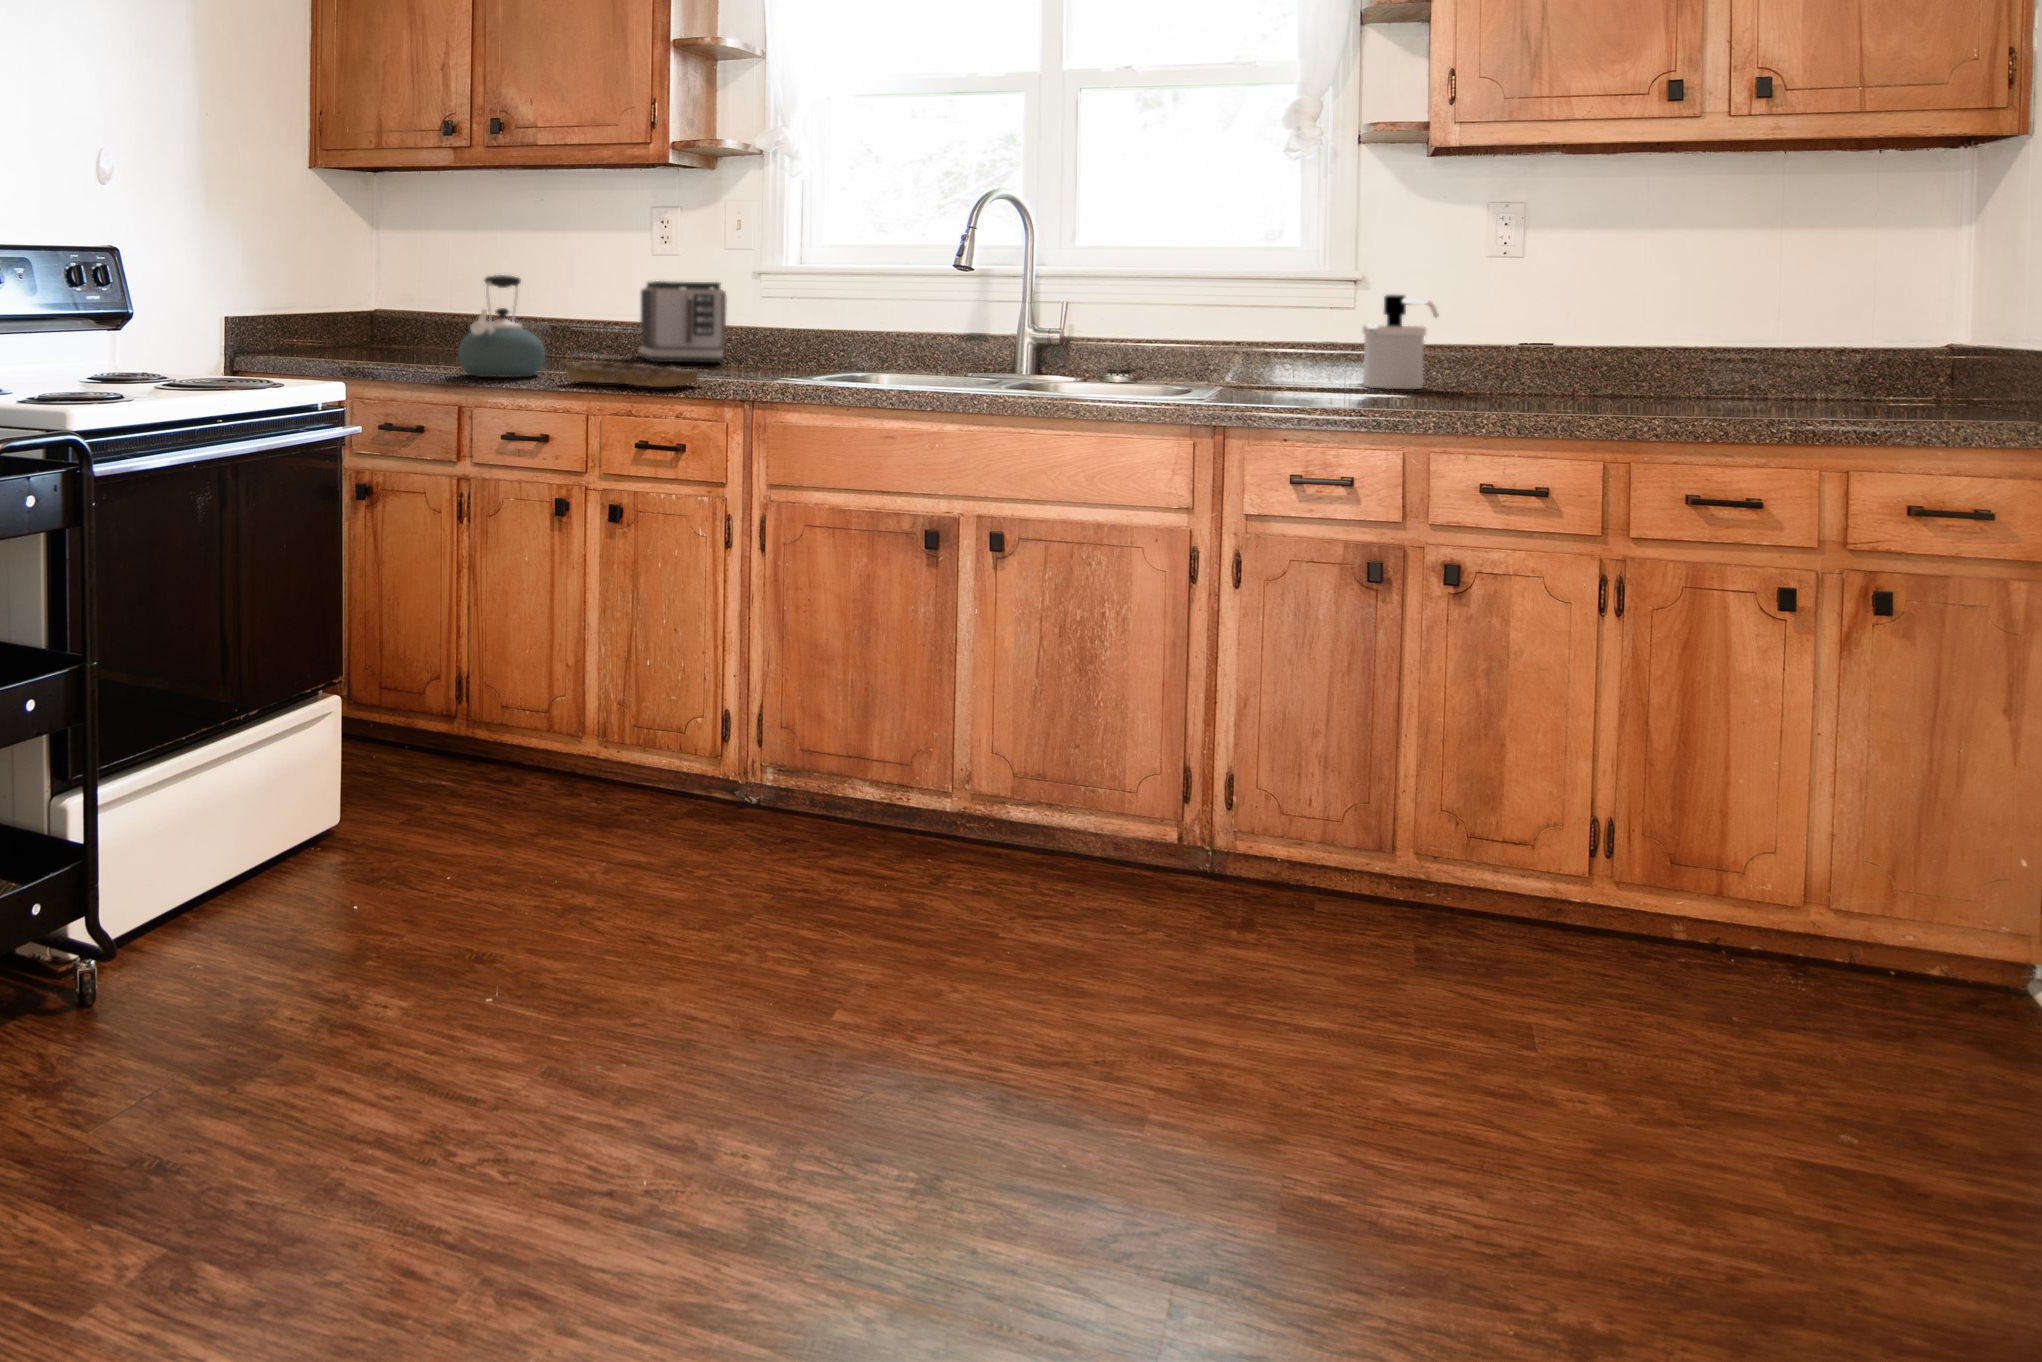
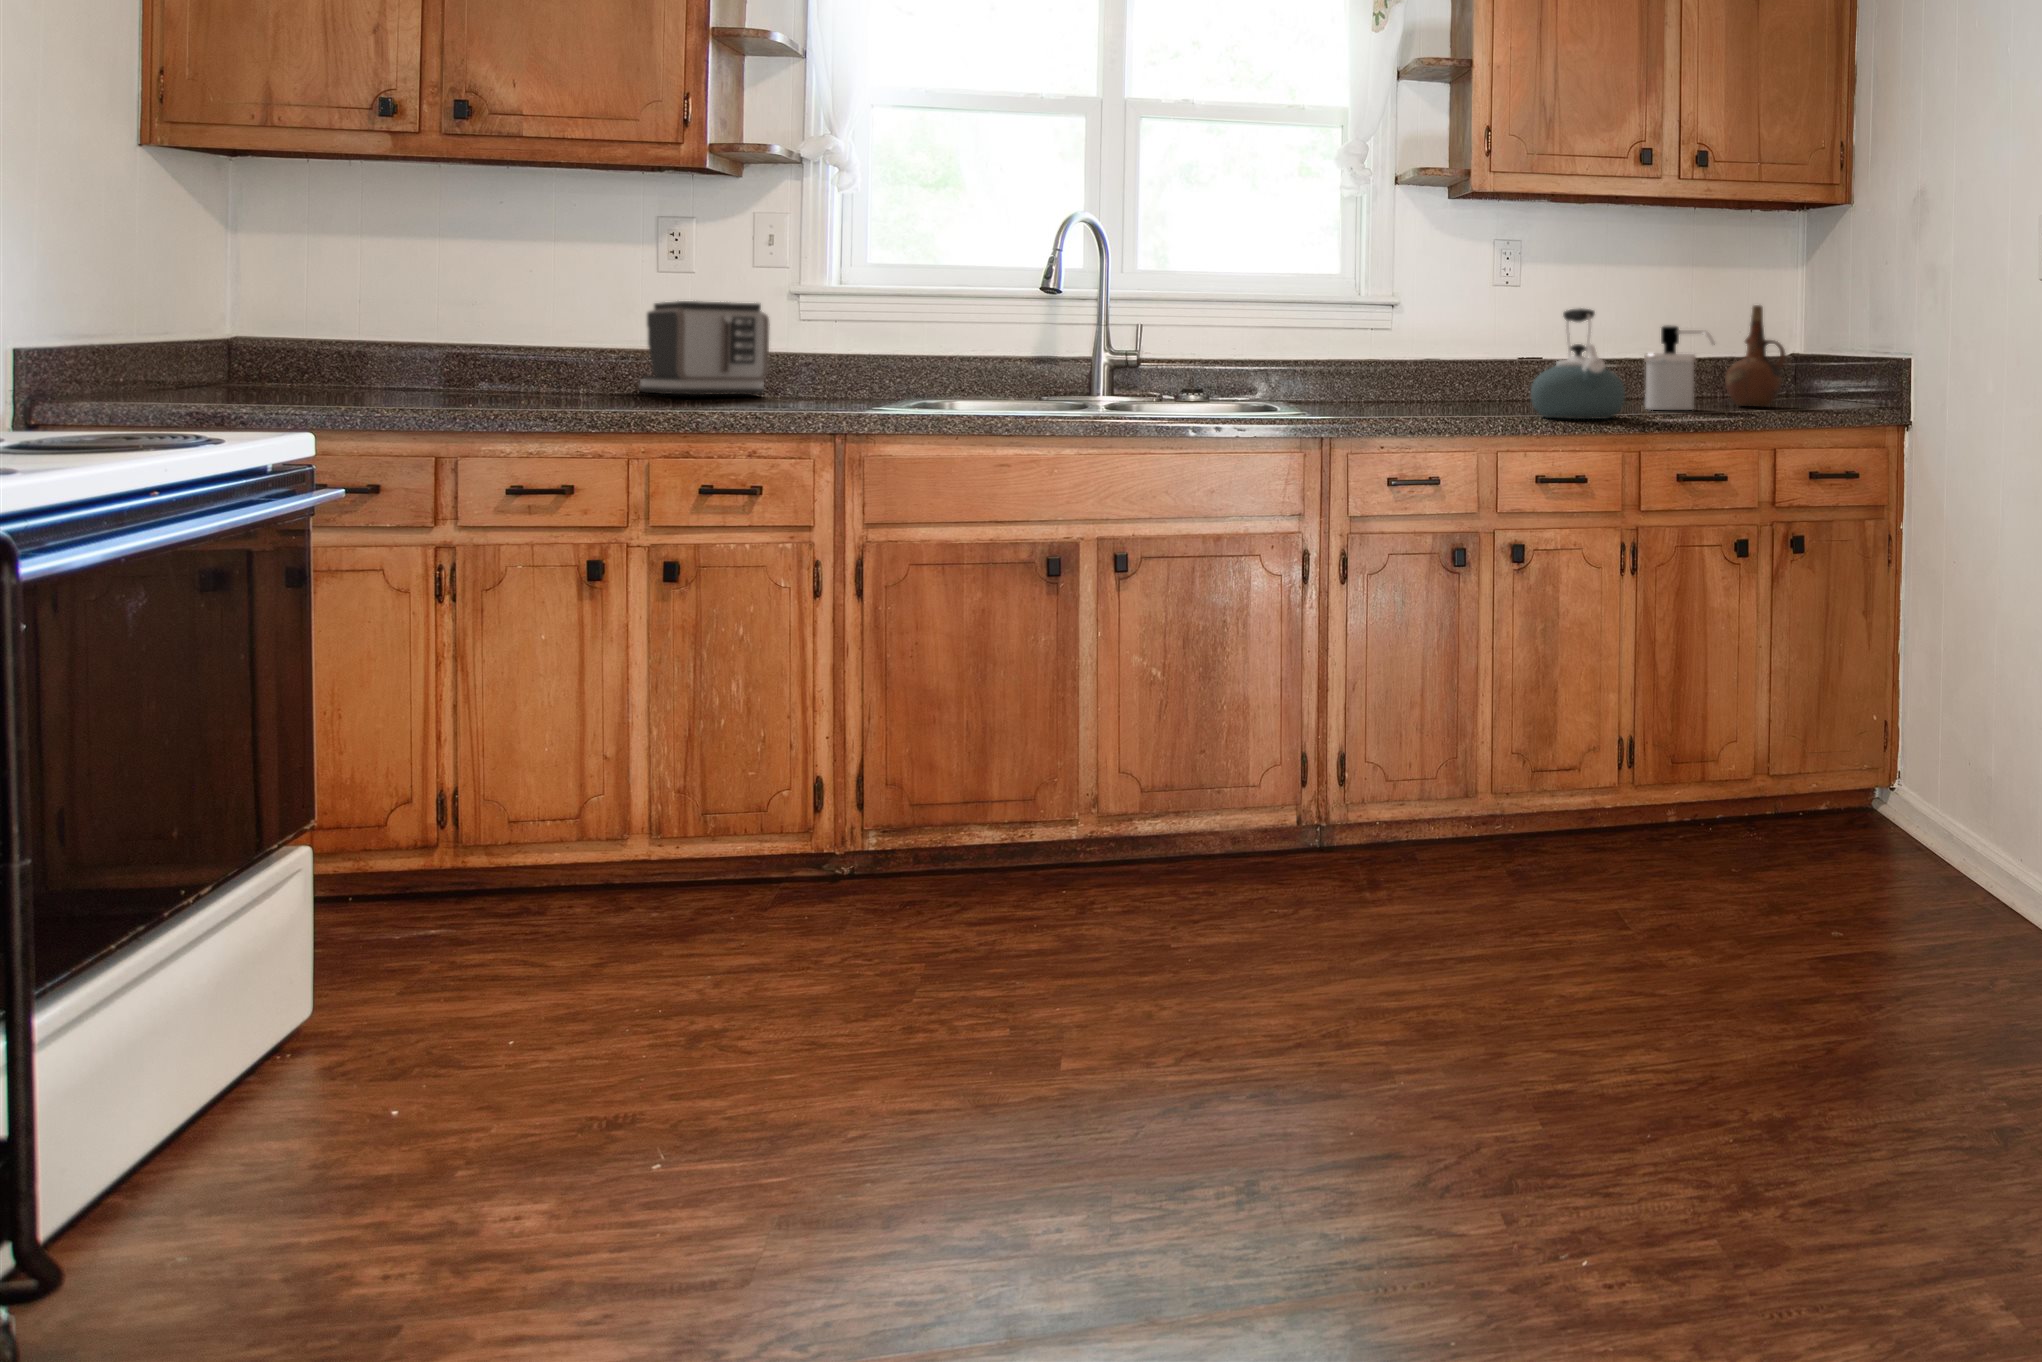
kettle: present [458,275,545,377] -> present [1531,309,1625,419]
ceramic pitcher: none [1809,277,1911,411] -> present [1725,305,1785,407]
soap dispenser: present [1362,295,1439,389] -> present [1644,326,1715,410]
tray: present [566,361,699,387] -> none [598,389,792,416]

